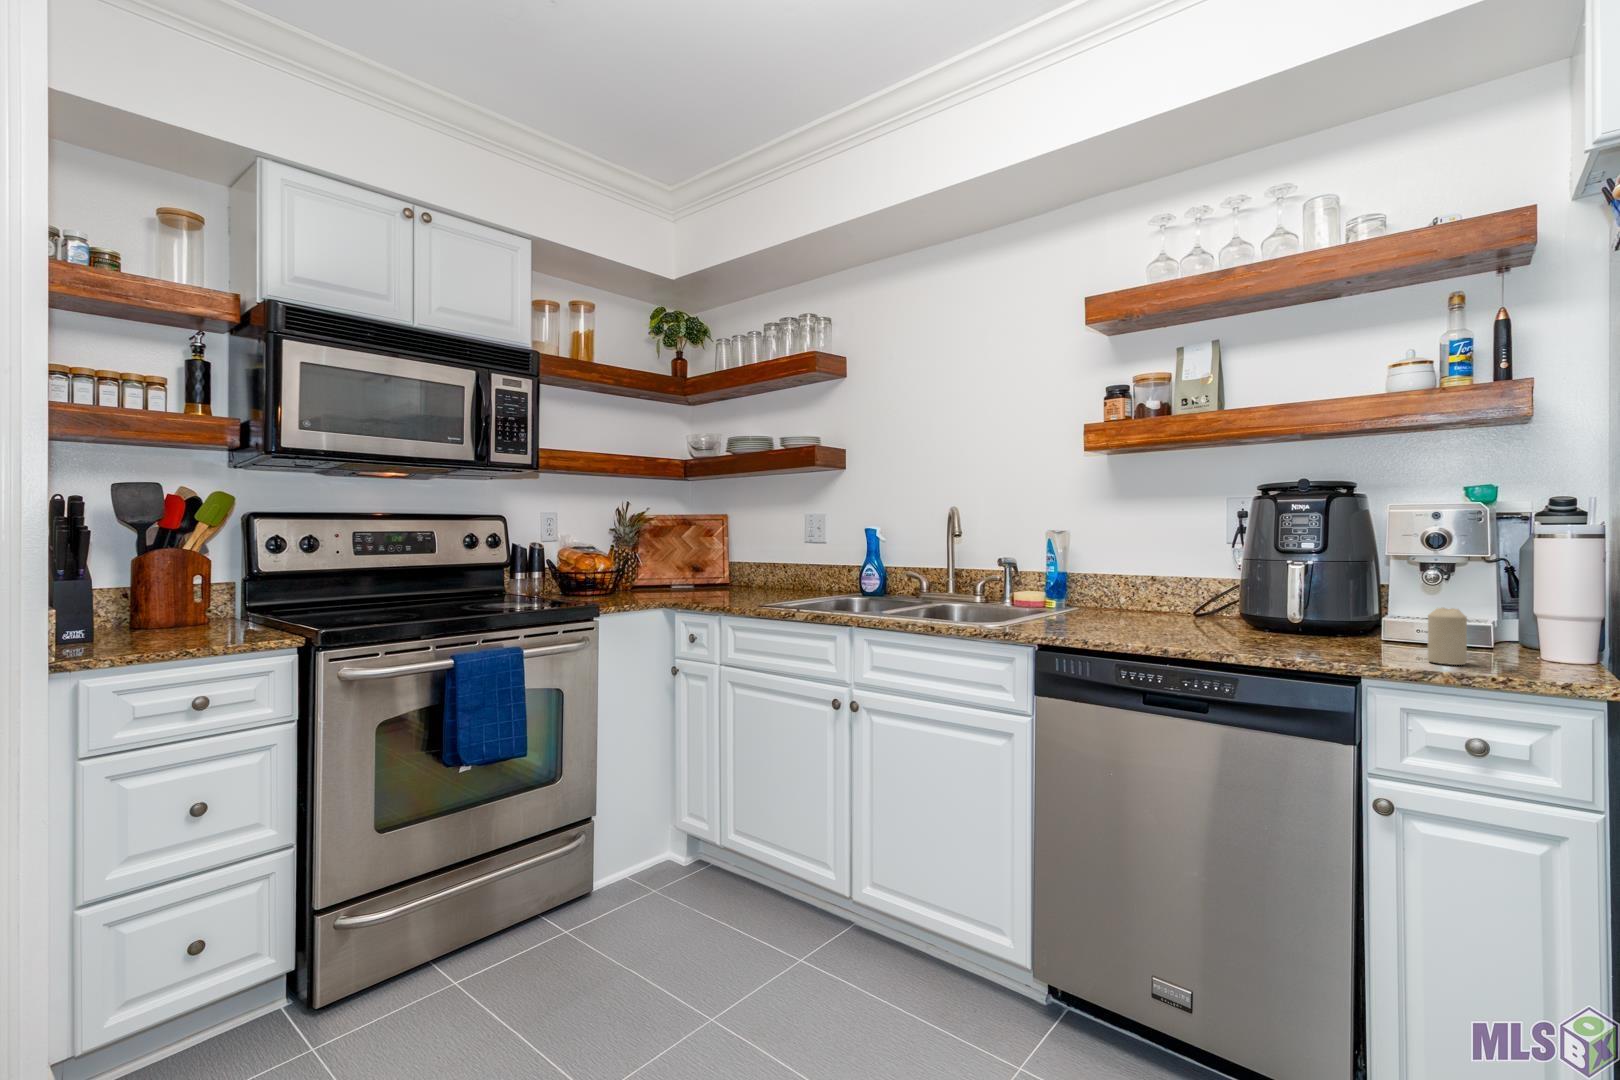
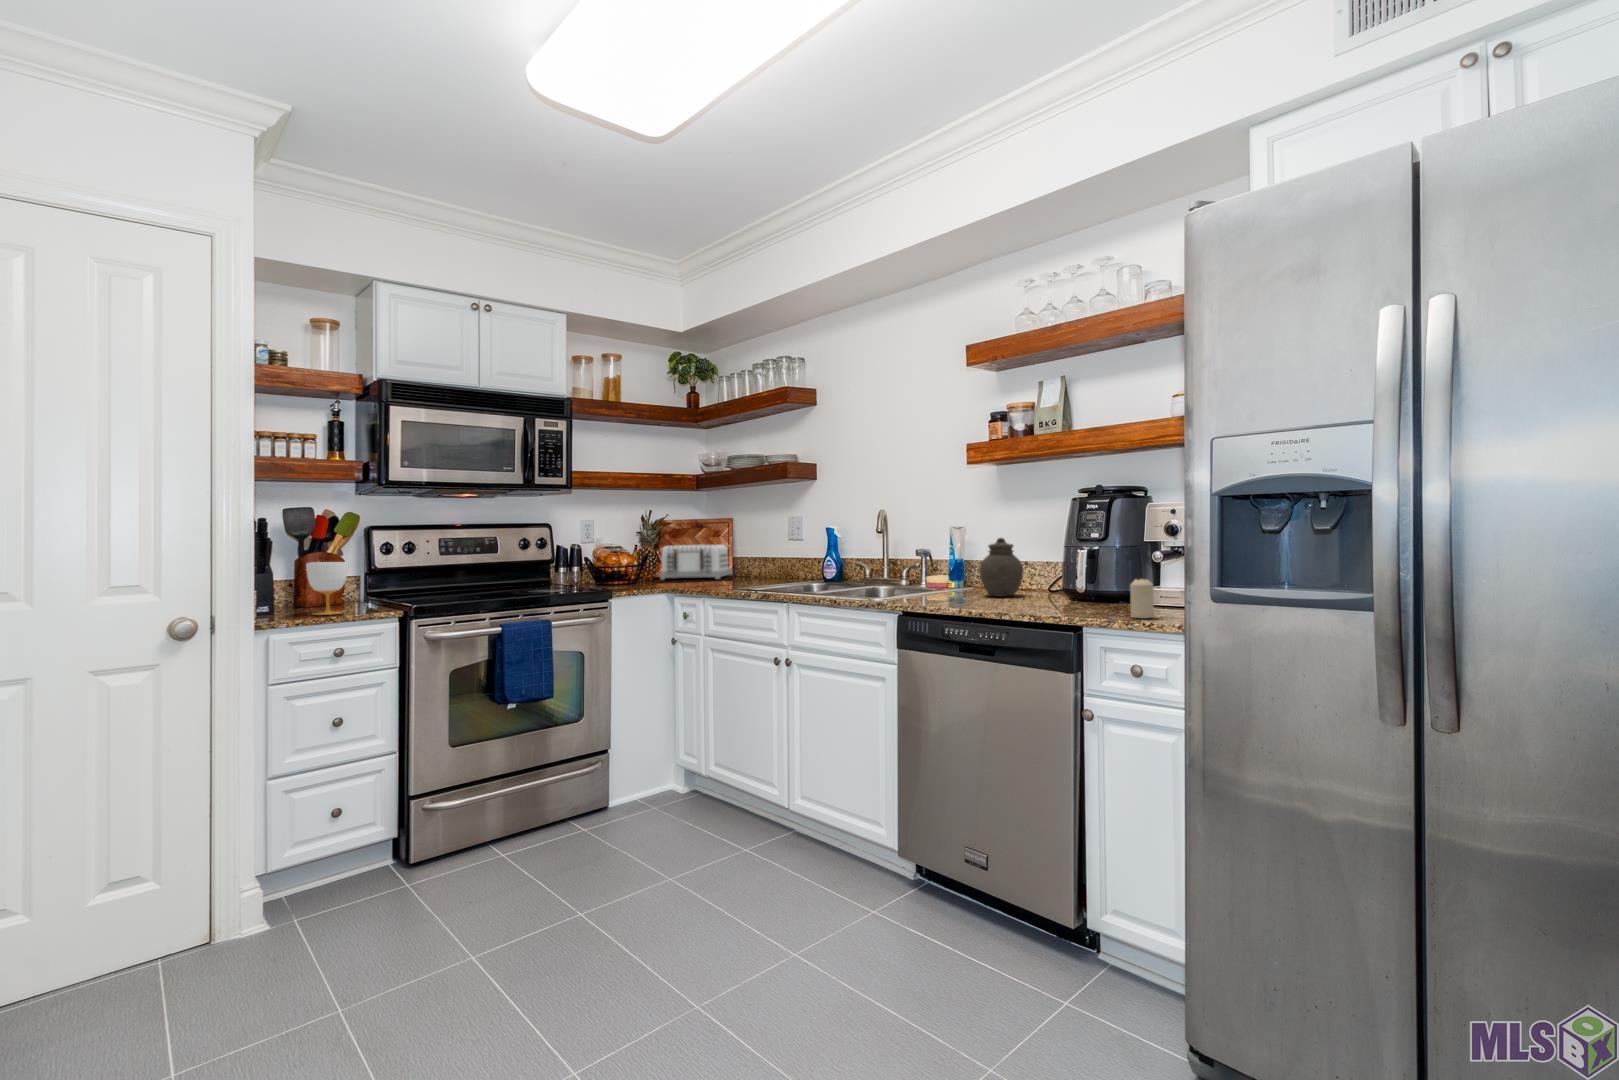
jar: none [1114,545,1175,622] -> present [979,538,1023,596]
toaster: none [640,546,724,589] -> present [660,544,733,580]
cup: none [146,565,216,648] -> present [306,562,347,615]

